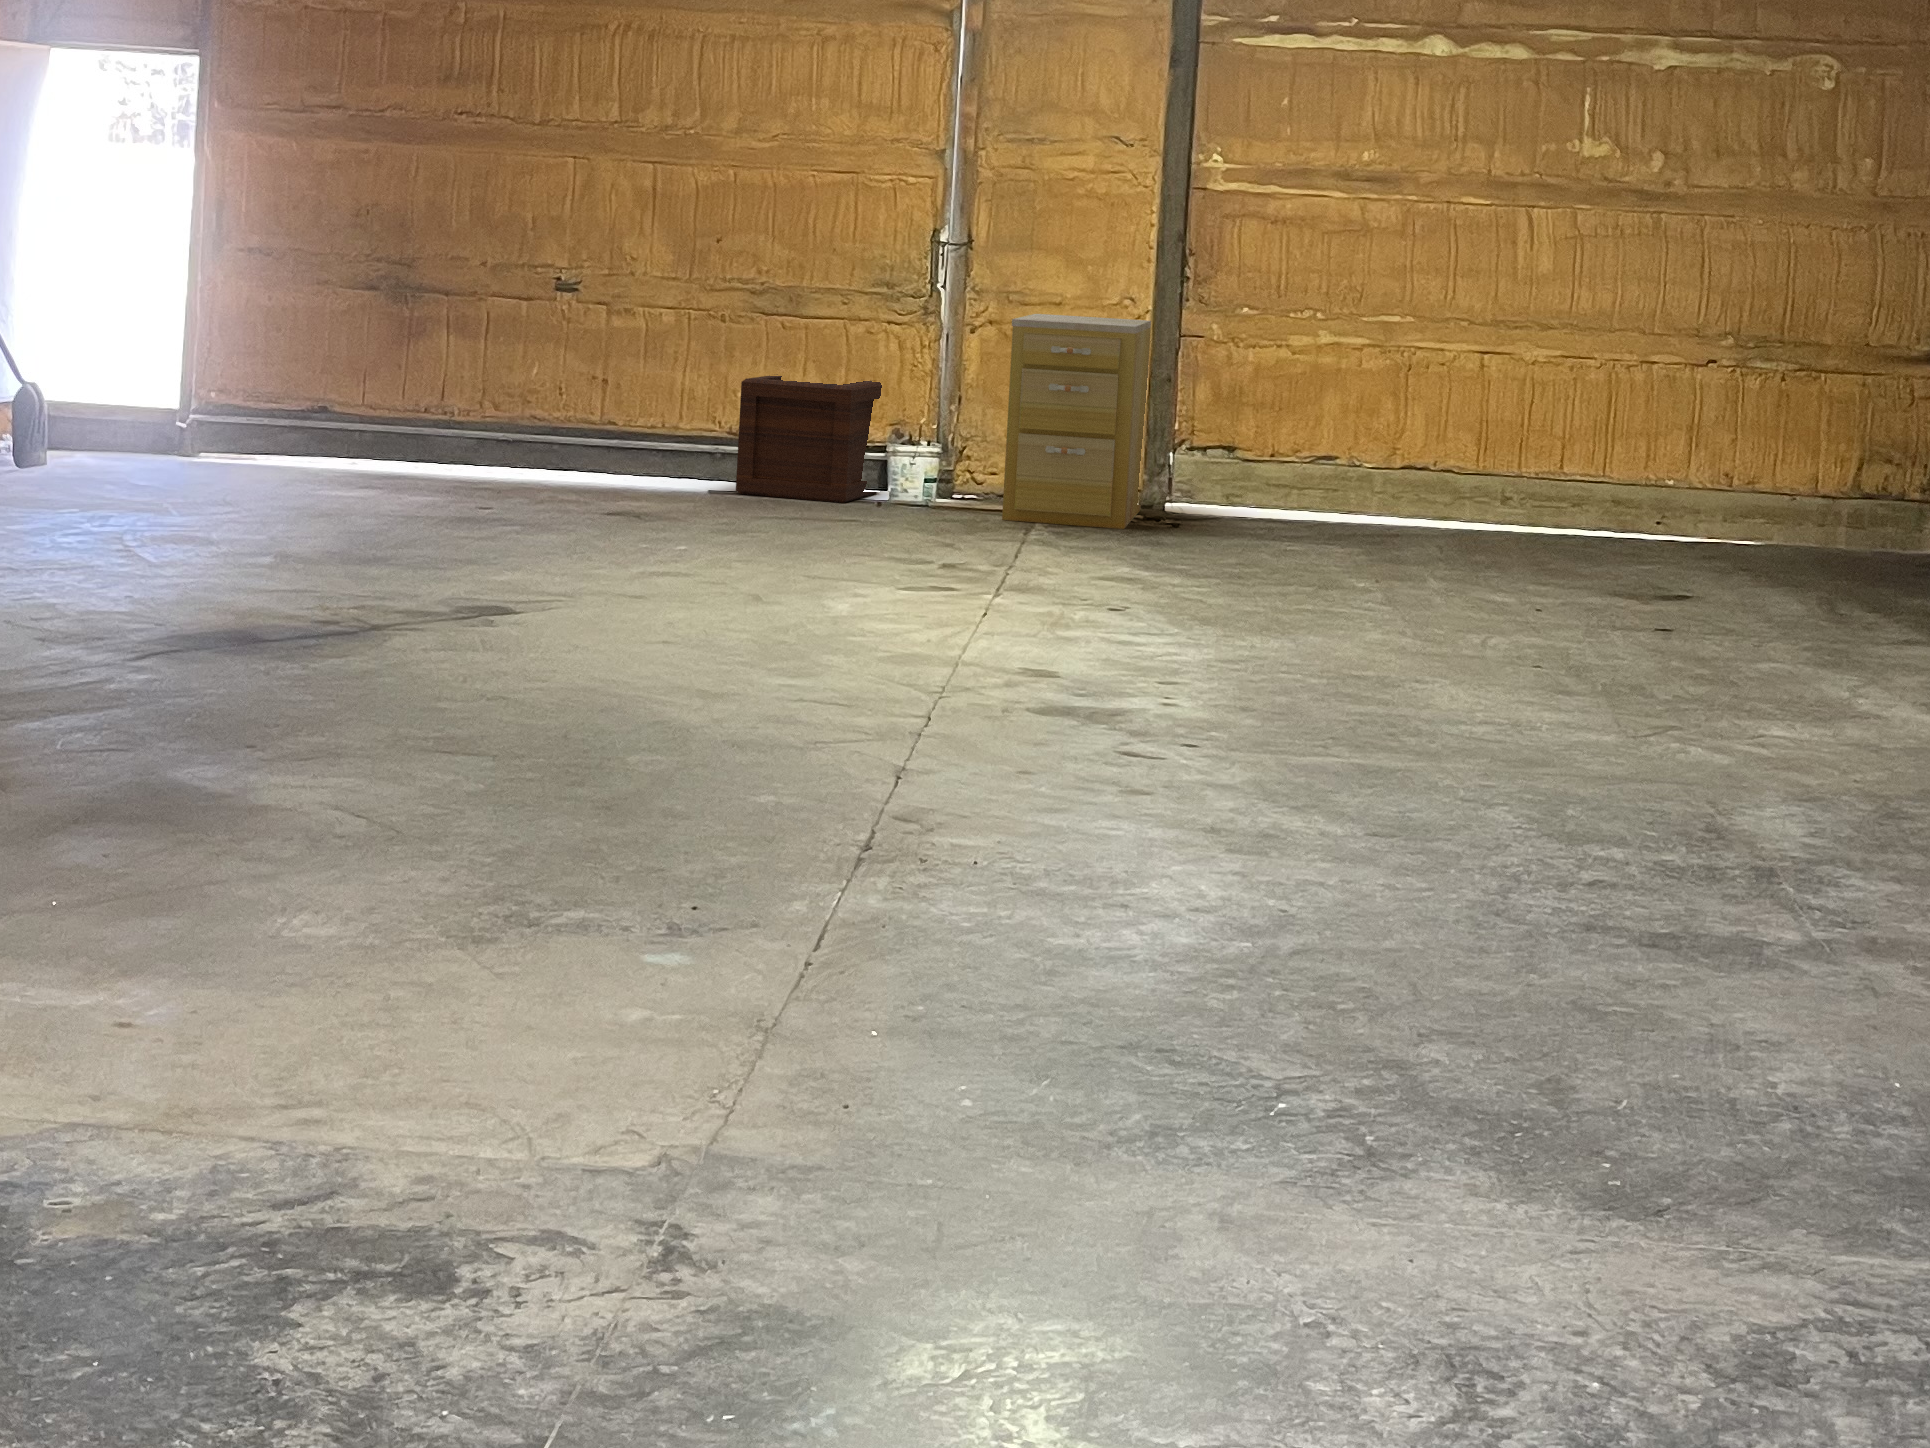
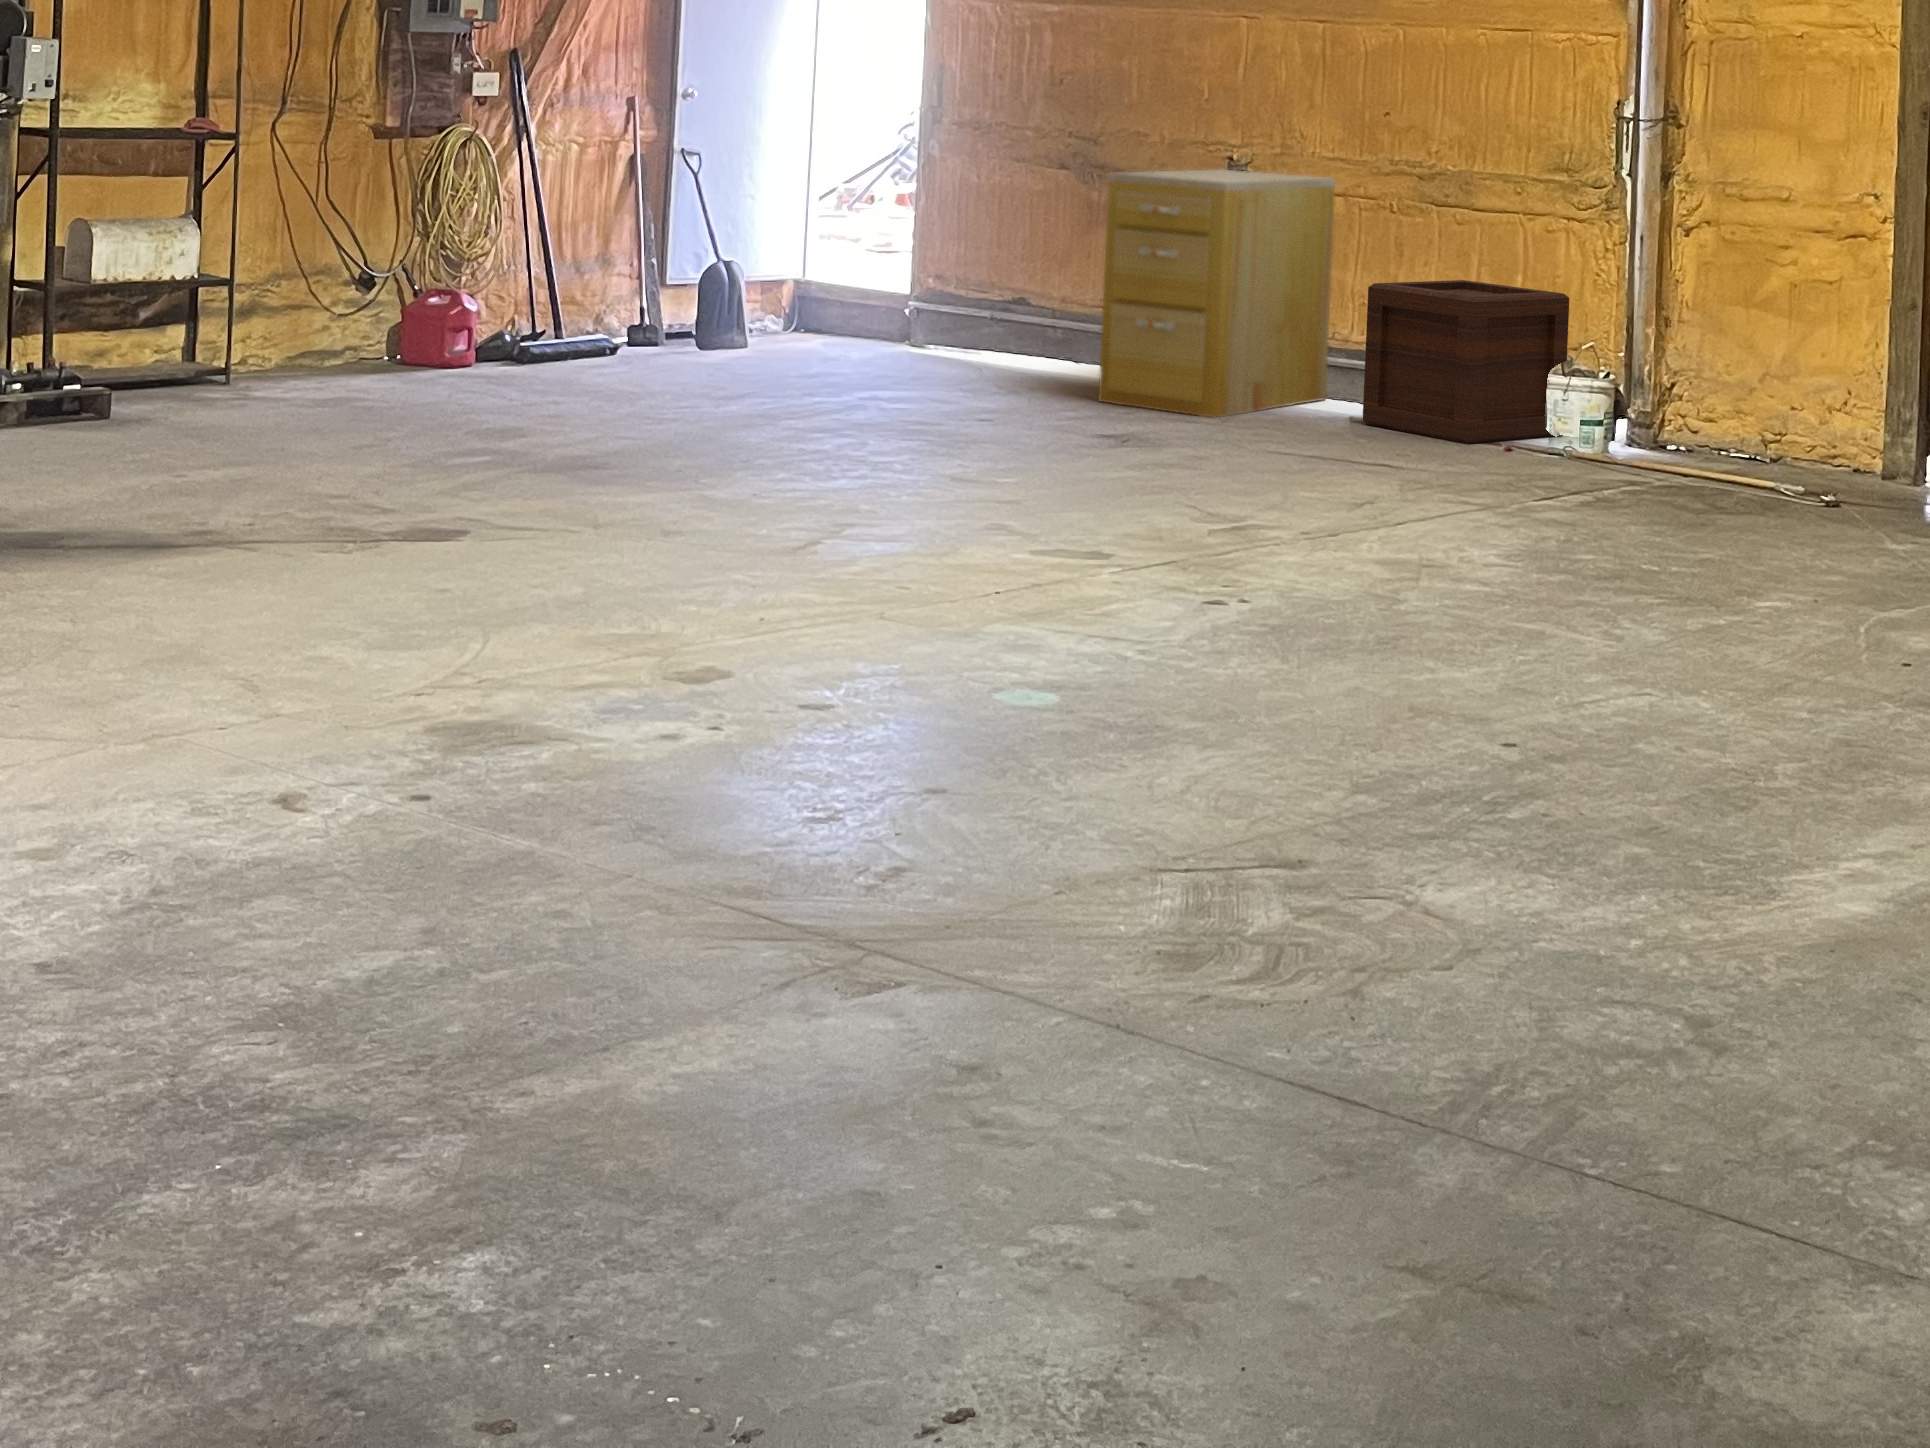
filing cabinet: present [1002,314,1151,529] -> present [1099,170,1335,418]

